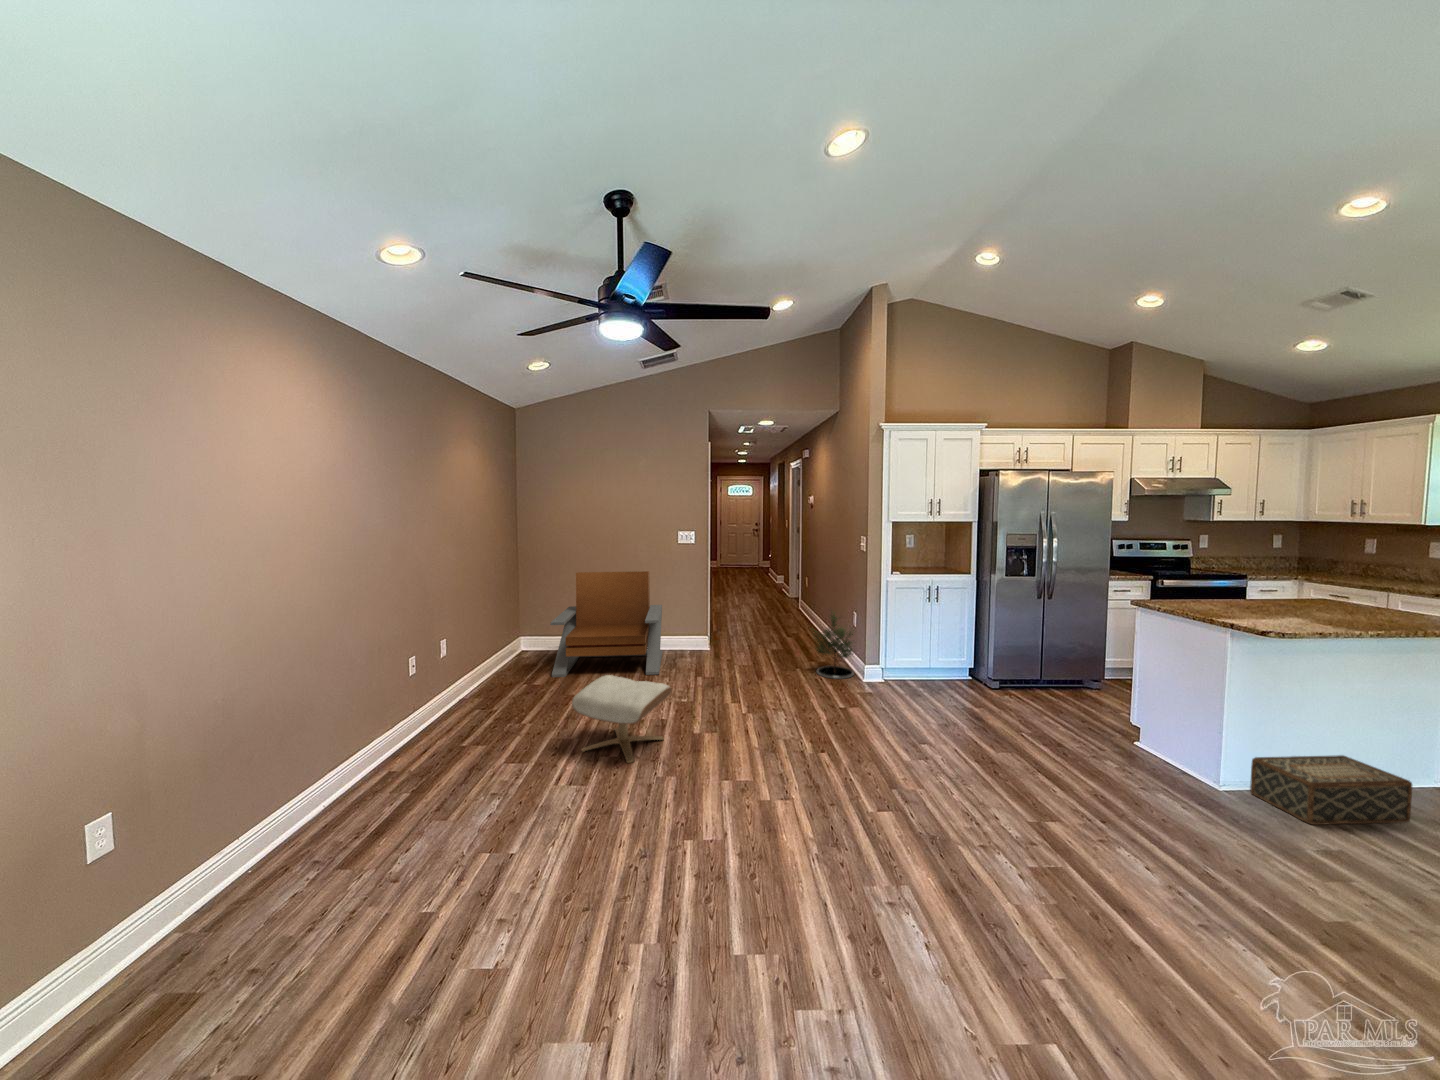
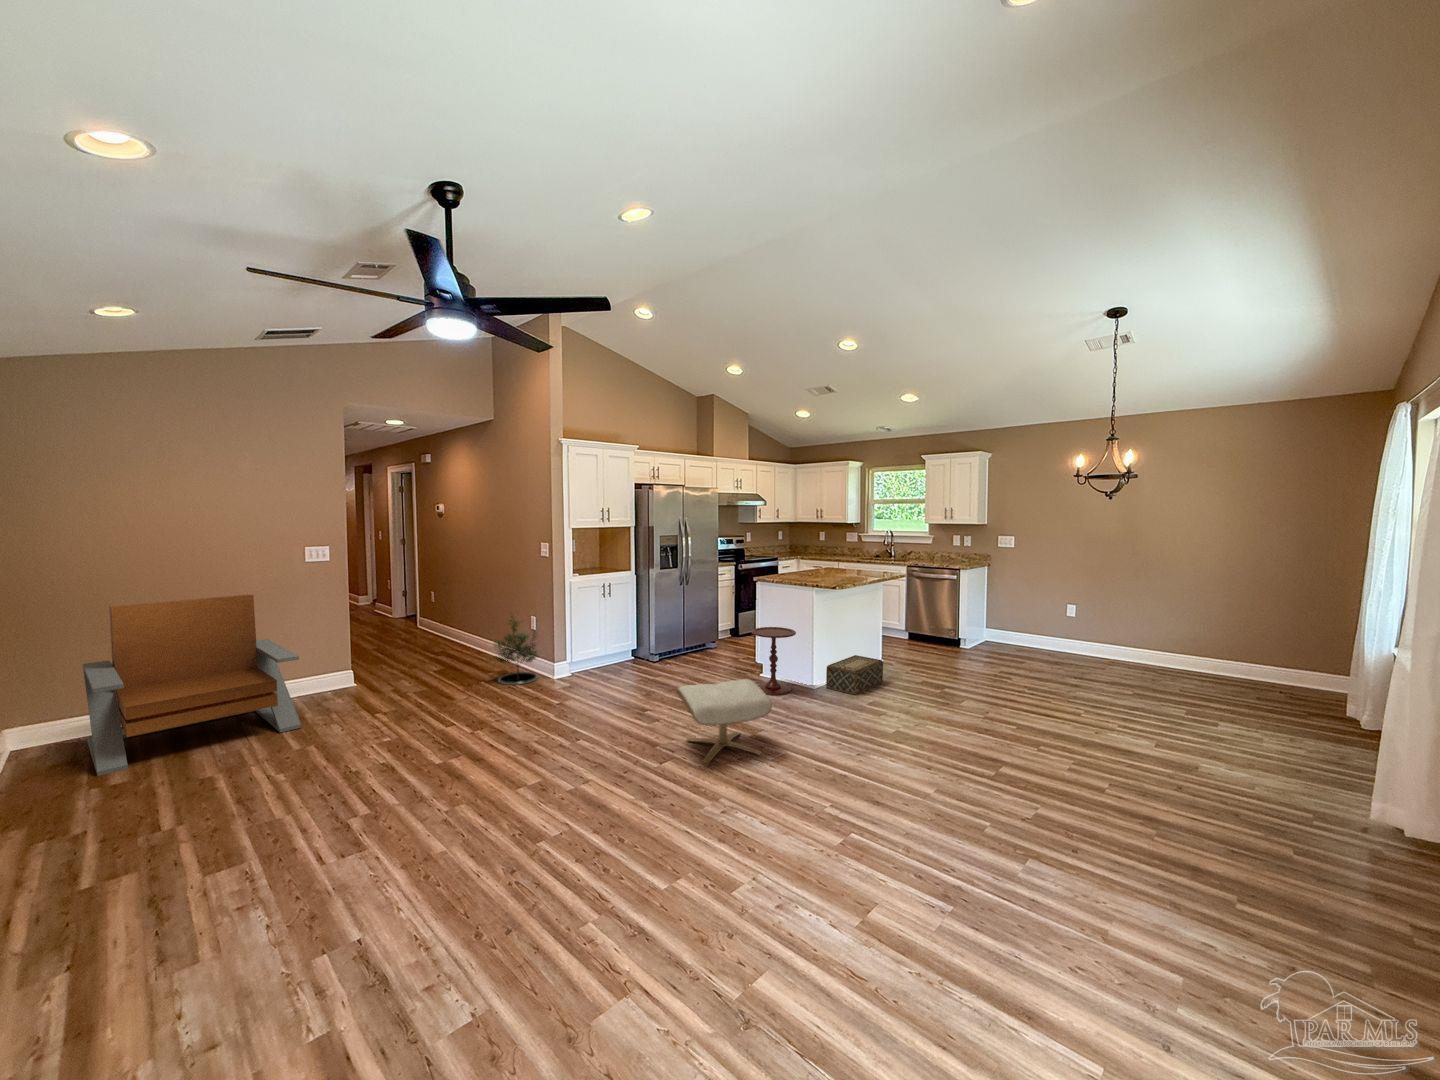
side table: none [1101,672,1184,779] -> present [751,627,796,695]
ottoman: present [572,675,672,763] -> present [676,679,772,764]

